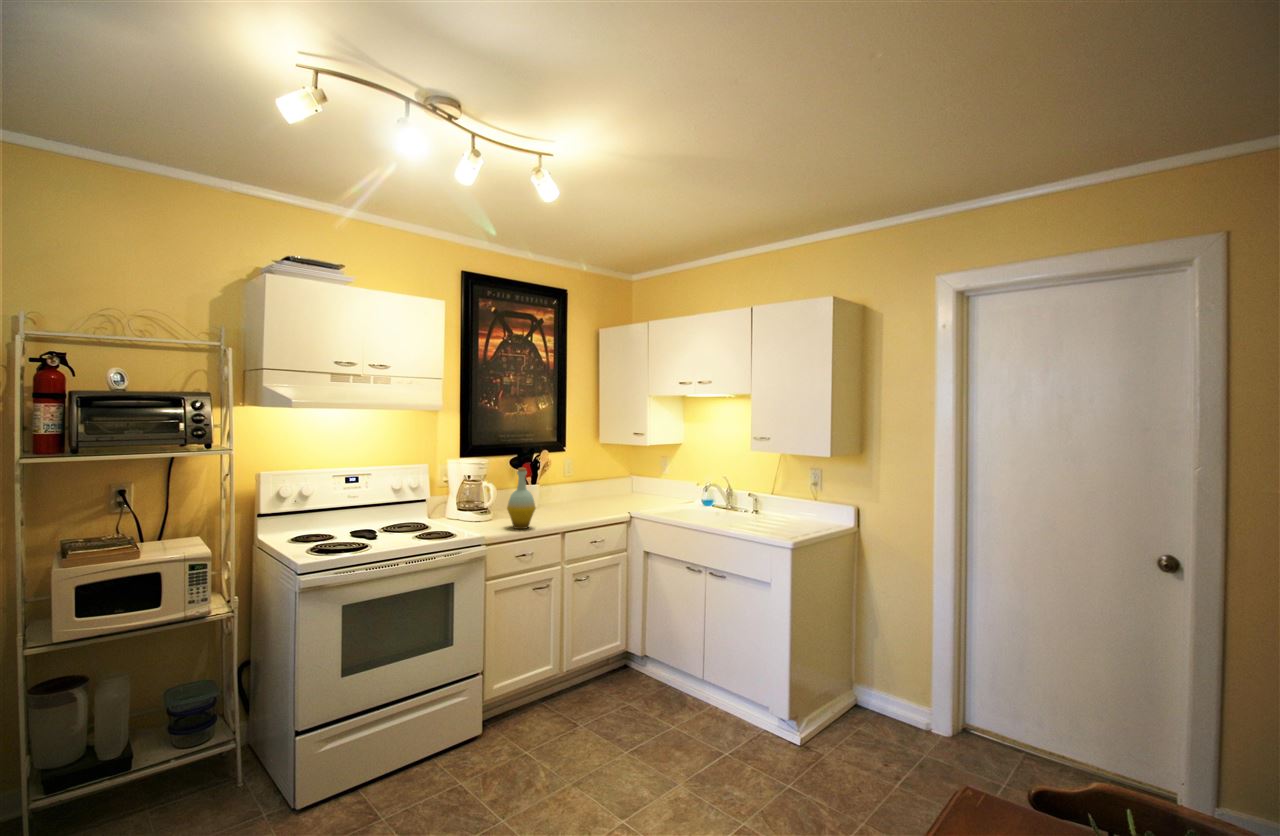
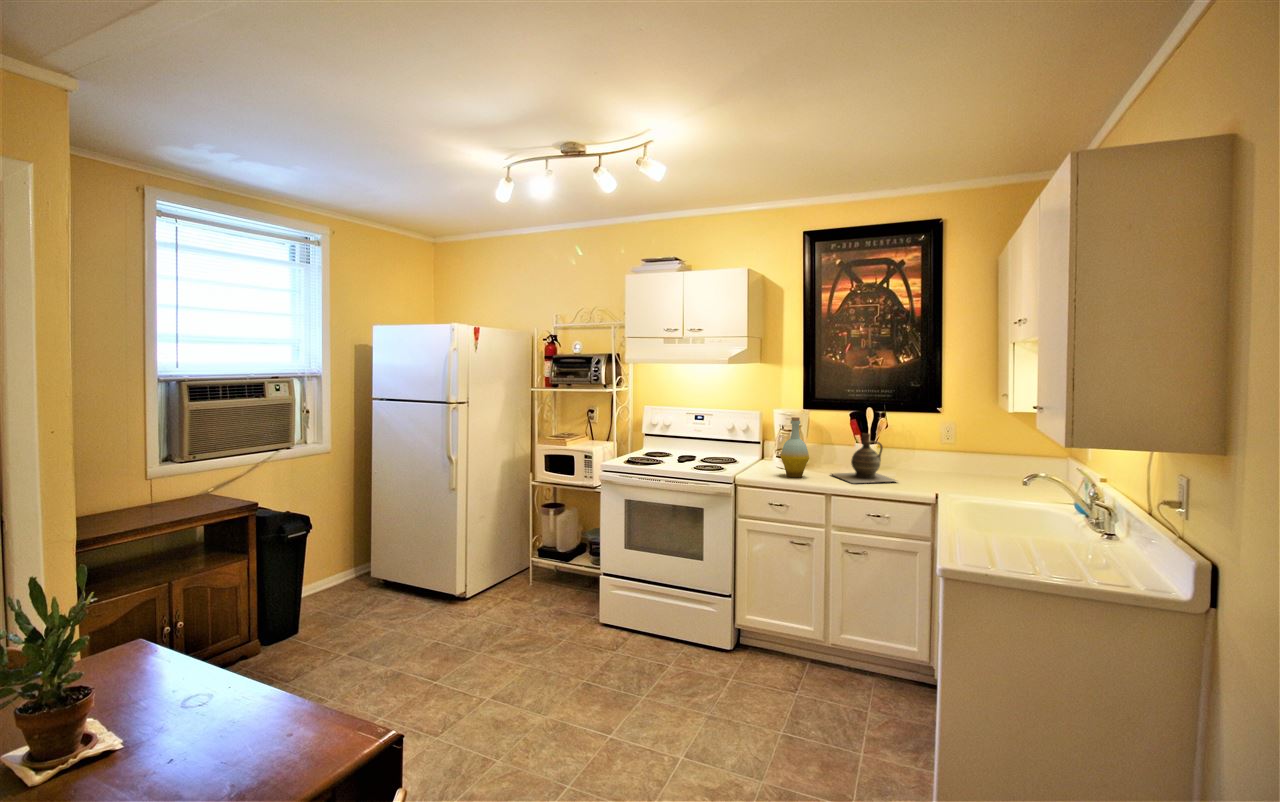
ceramic jug: none [533,476,587,523] -> present [832,433,896,483]

